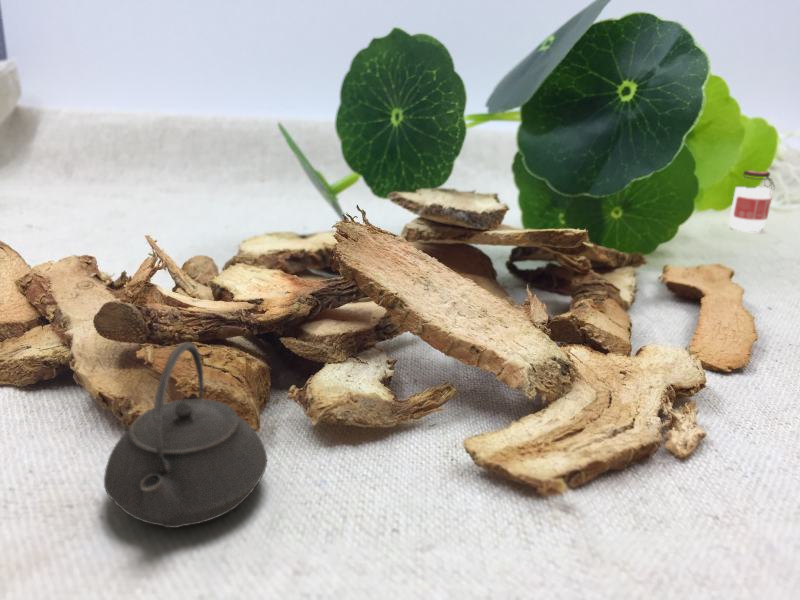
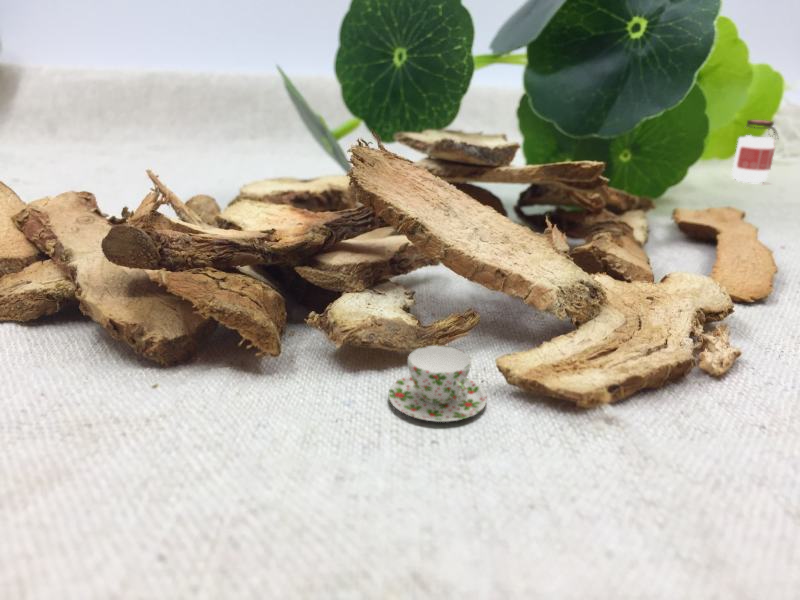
teapot: present [104,342,267,528] -> none [126,252,296,443]
teacup: none [357,428,452,508] -> present [389,346,487,422]

